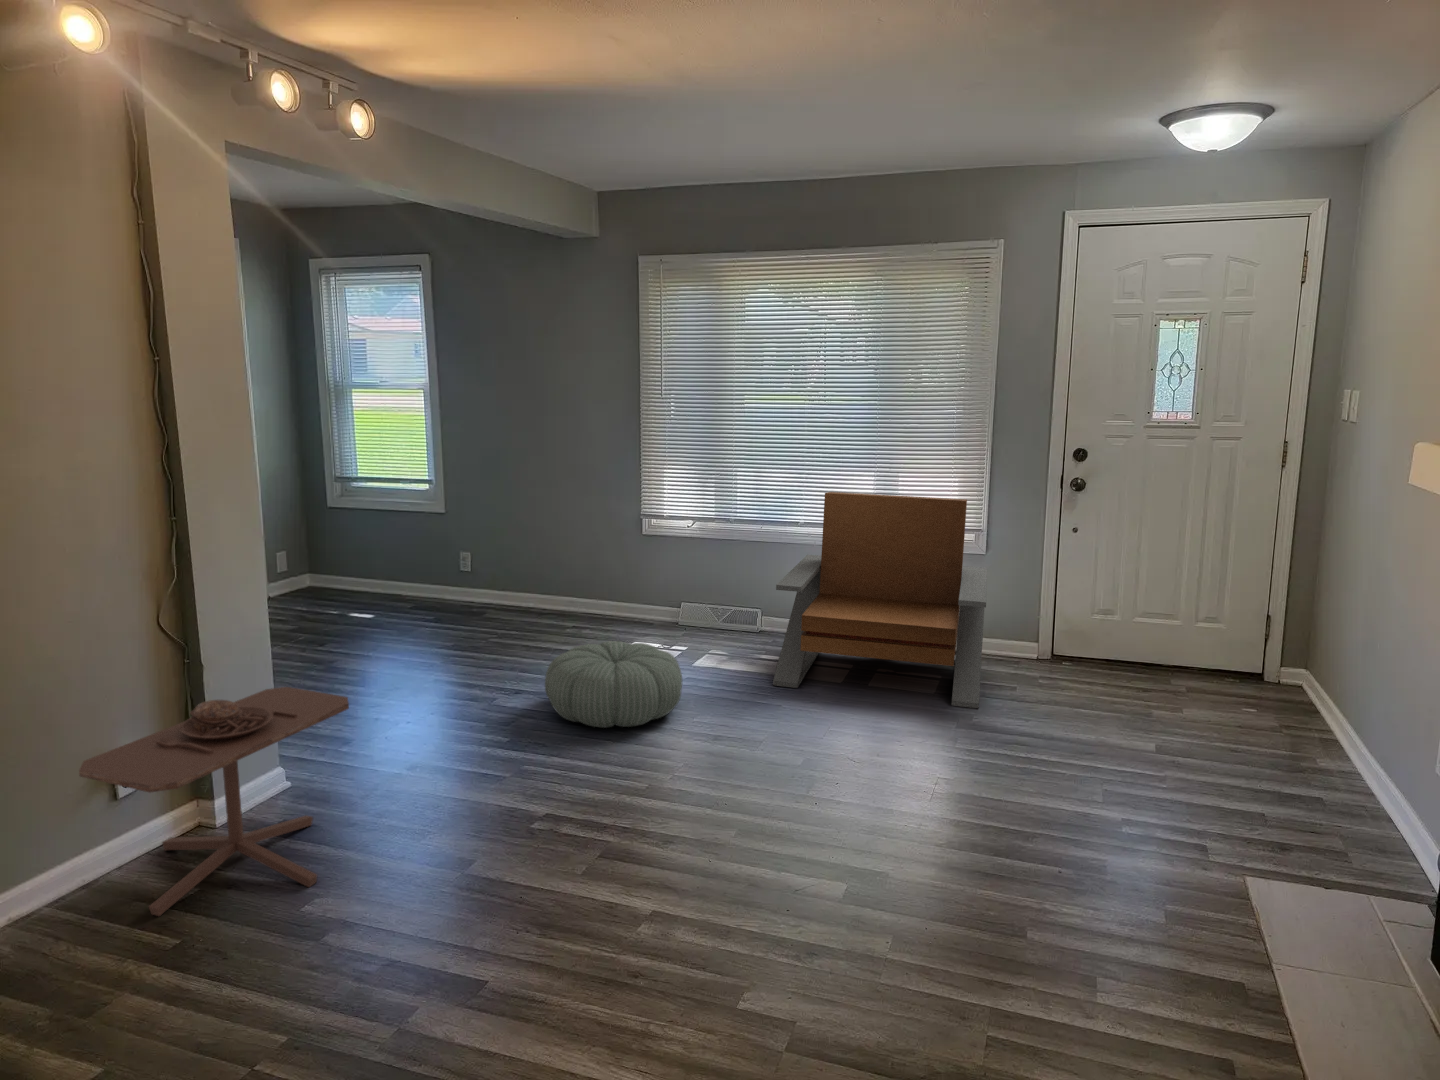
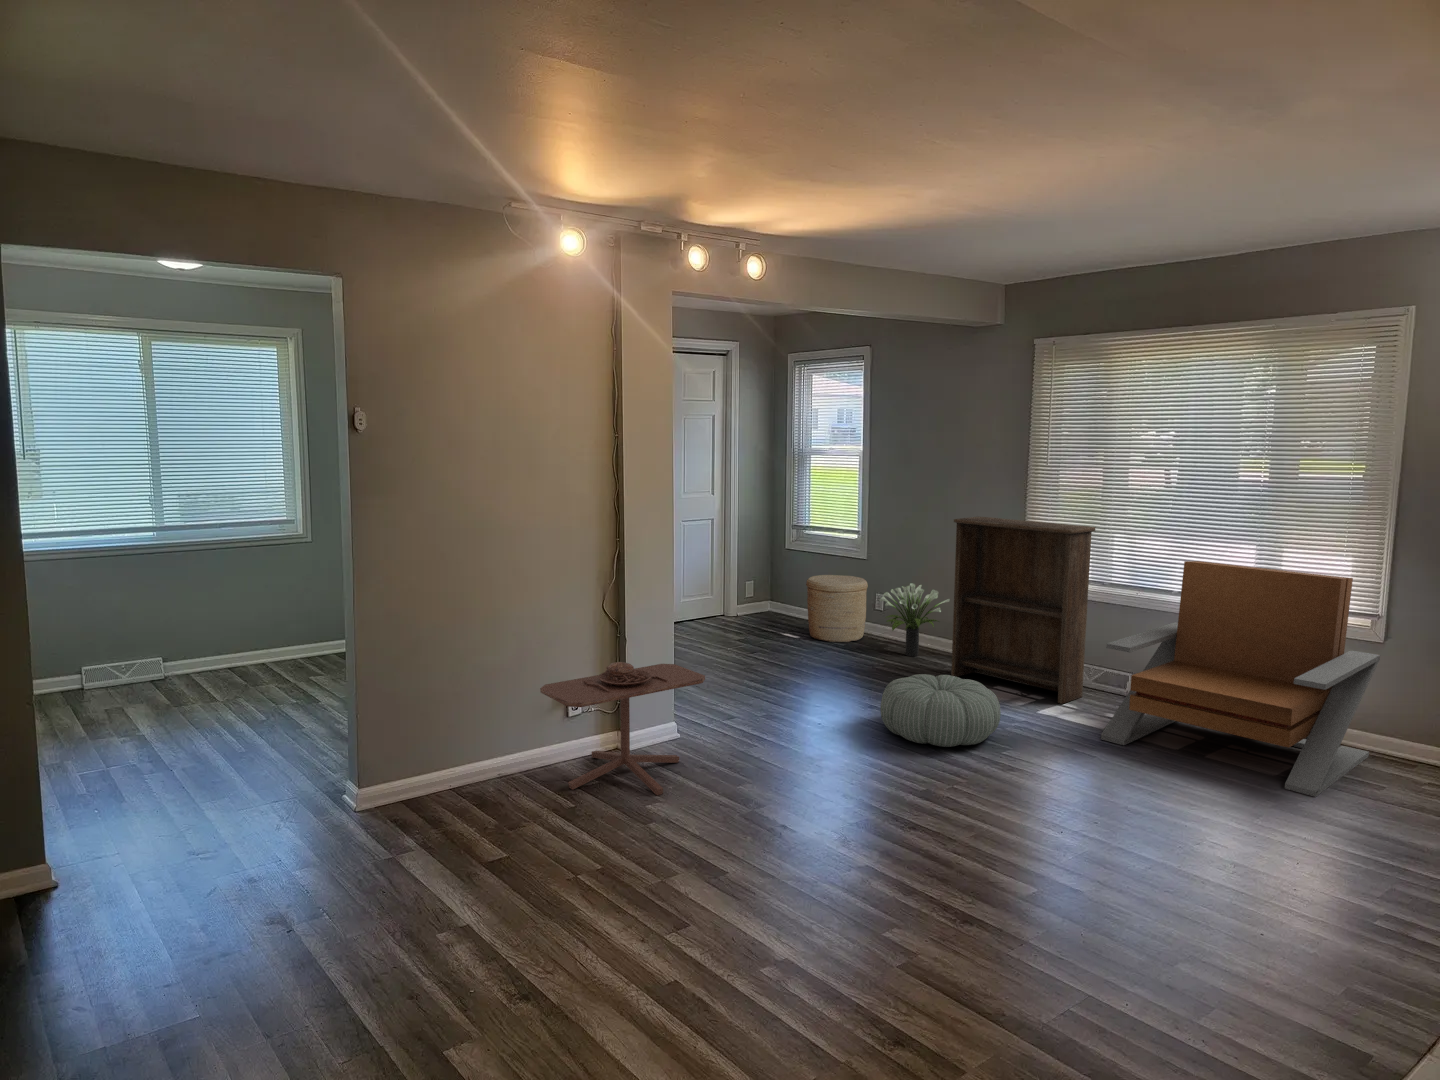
bookshelf: none [576,456,729,652] -> present [951,517,1095,704]
woven basket: none [375,534,453,615] -> present [806,575,868,642]
potted plant: none [478,537,558,621] -> present [879,583,950,656]

